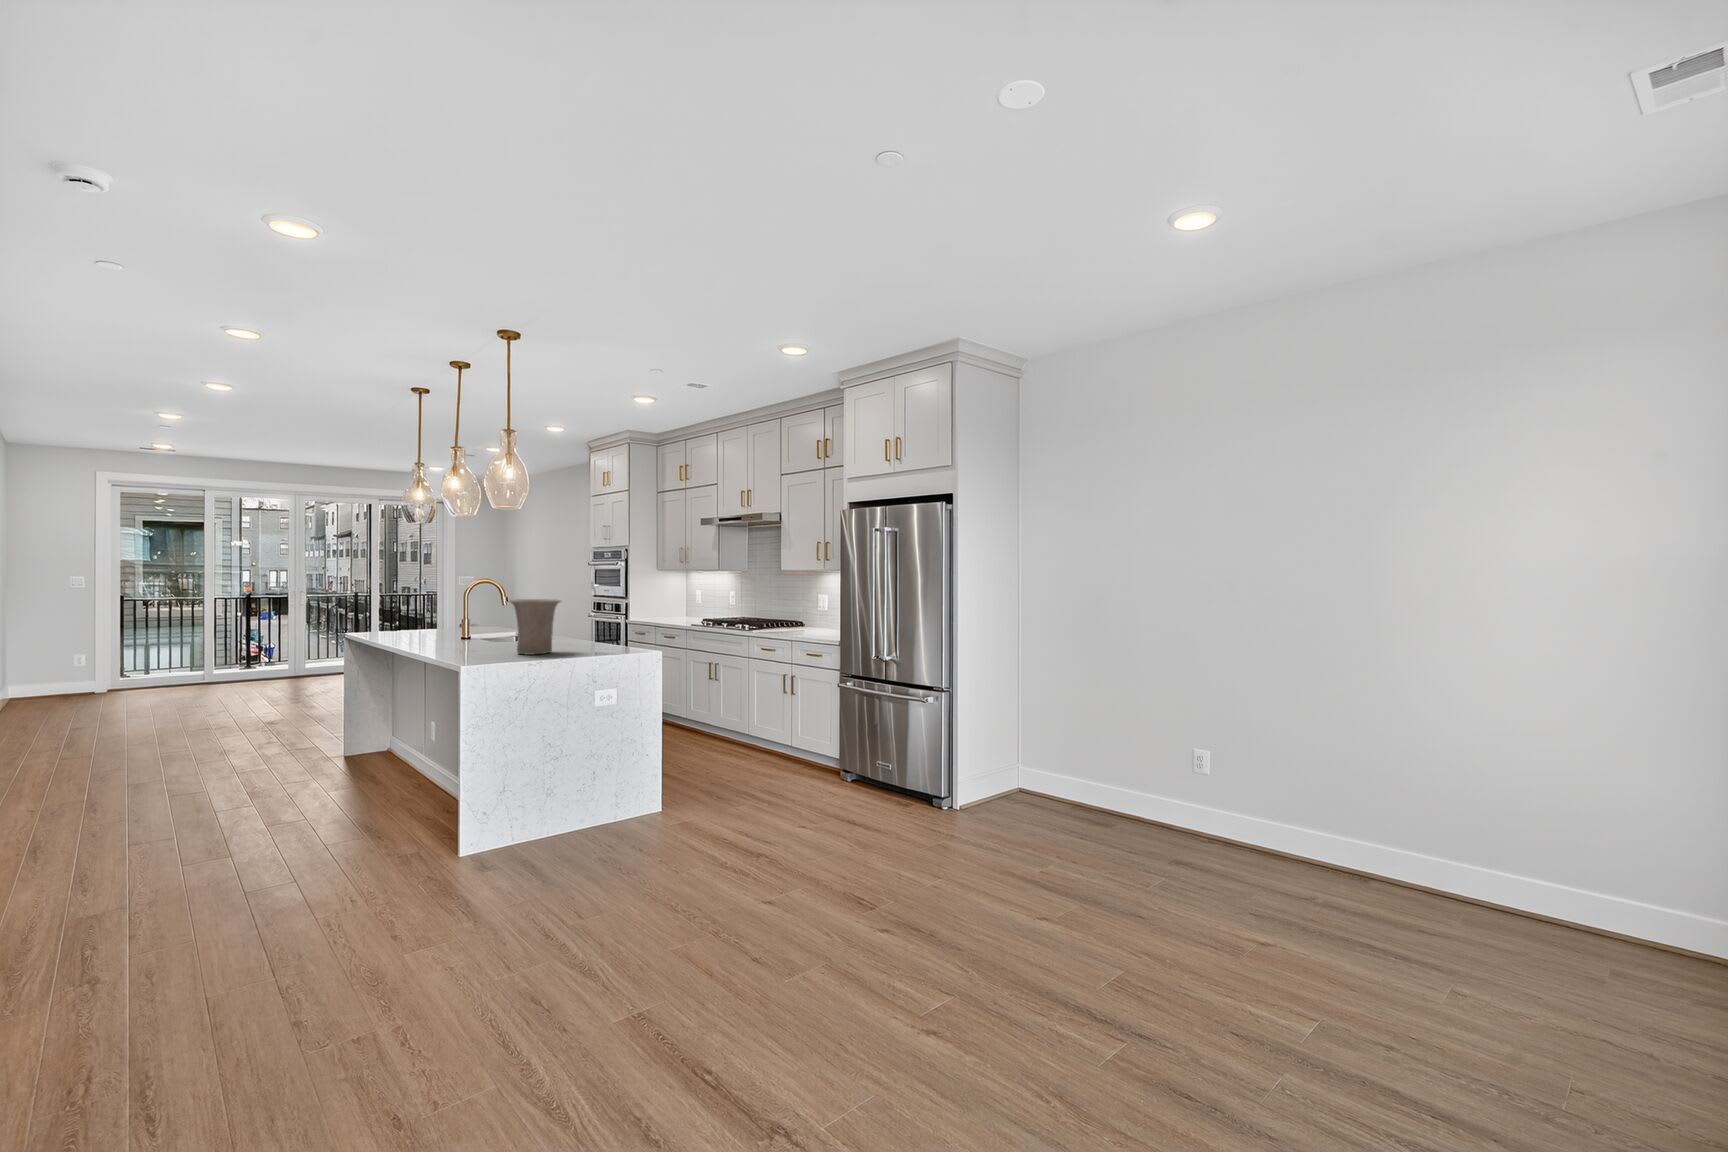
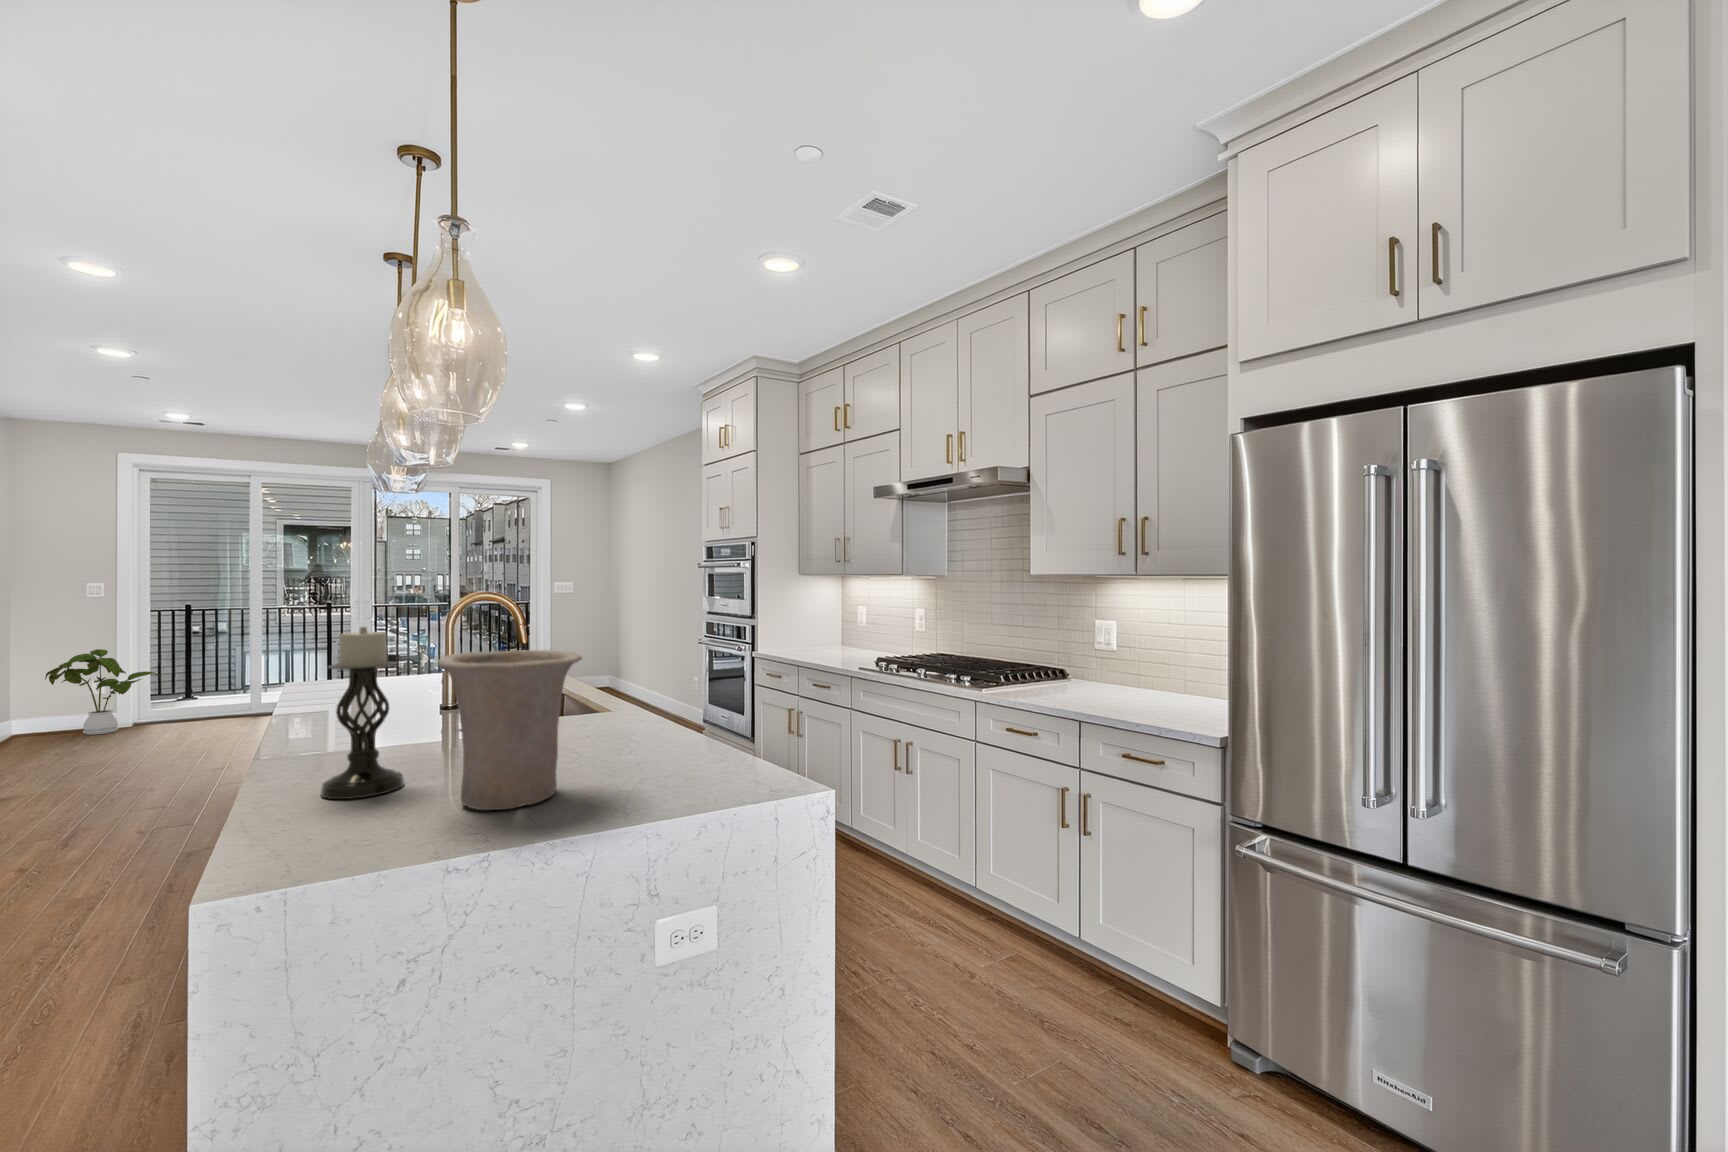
candle holder: none [457,589,487,654] -> present [321,627,404,799]
house plant: none [41,628,131,696] -> present [45,649,160,735]

